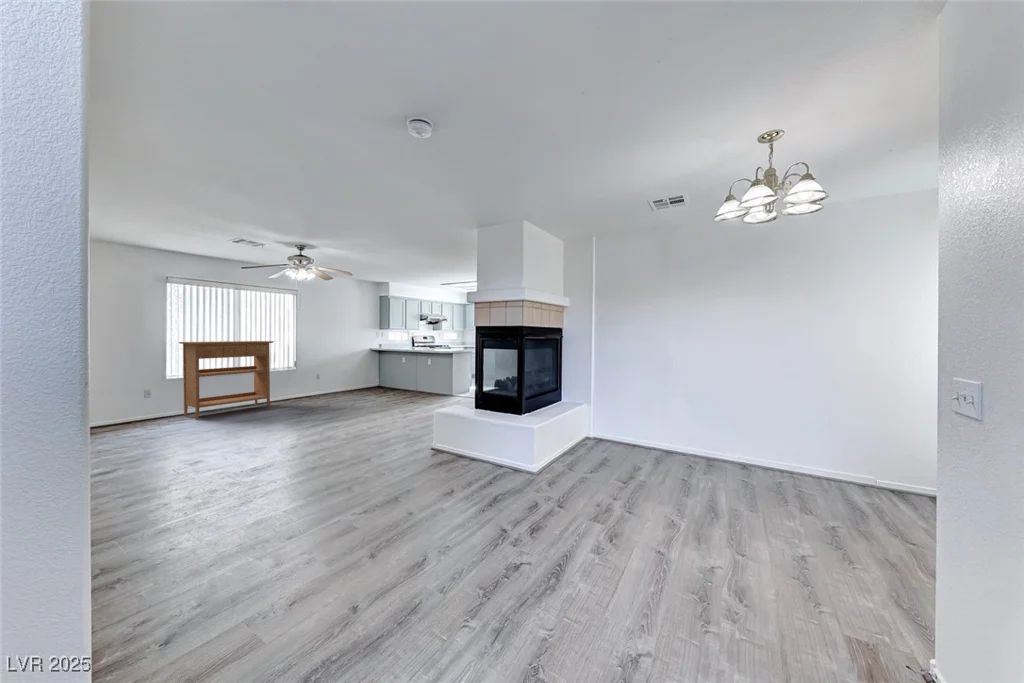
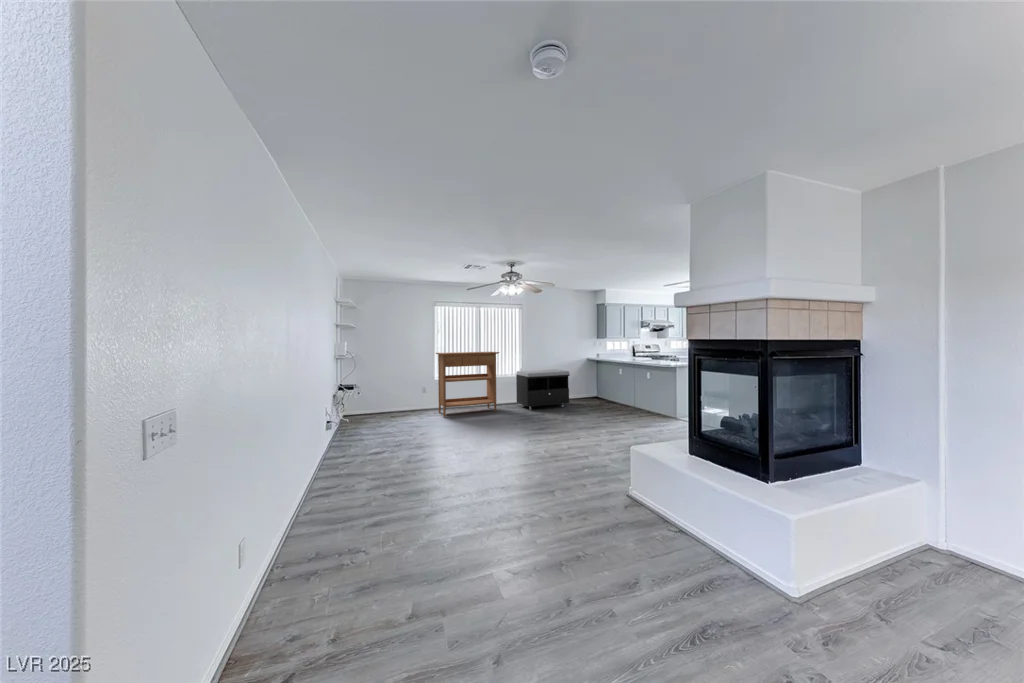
storage bench: none [292,360,354,402] -> present [516,369,570,410]

